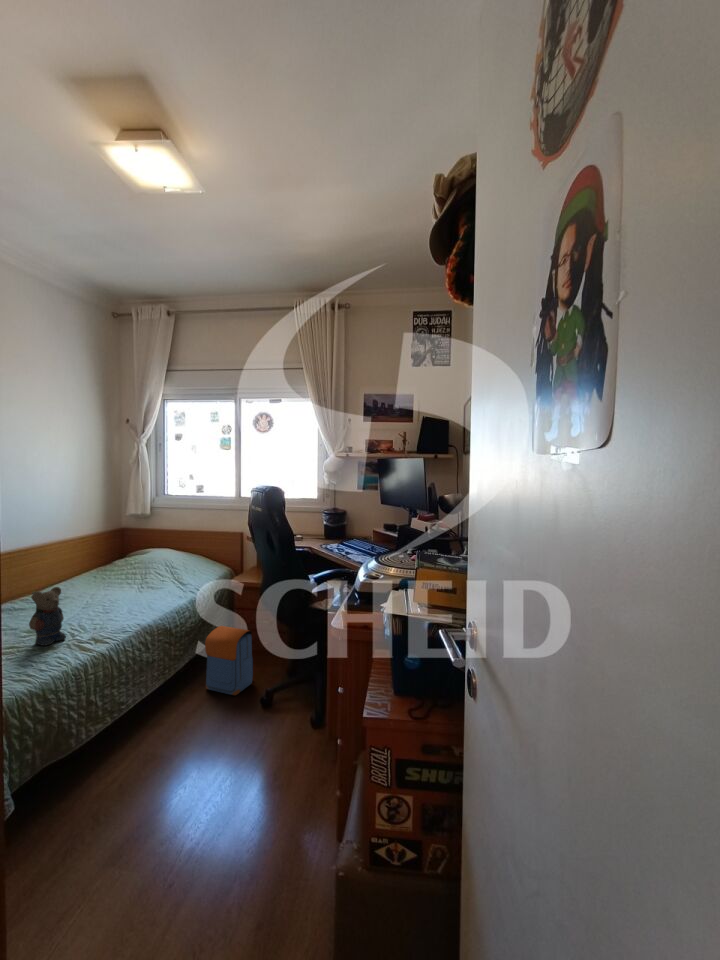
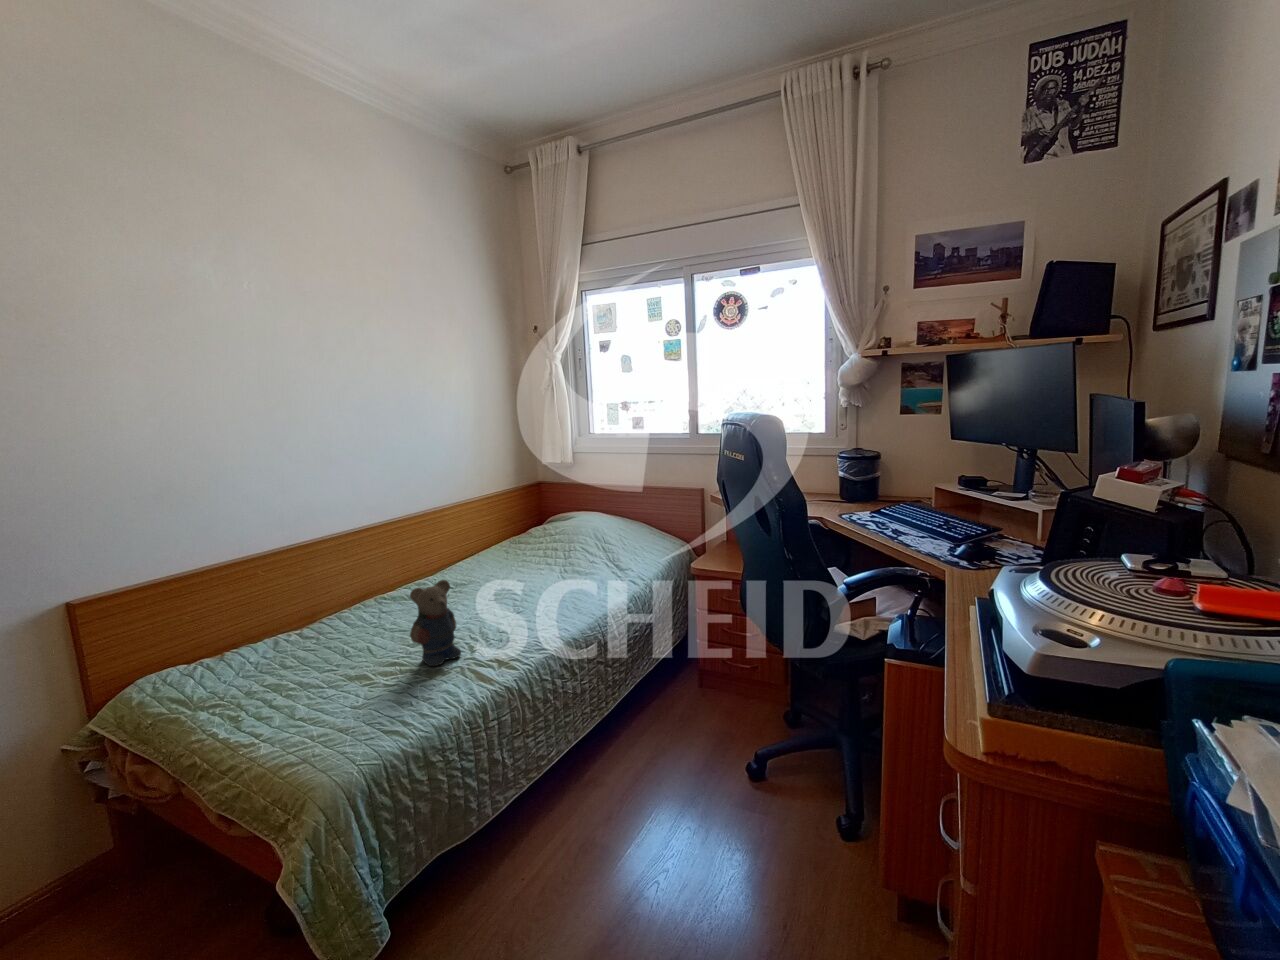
backpack: present [205,626,253,695] -> none [657,636,730,748]

